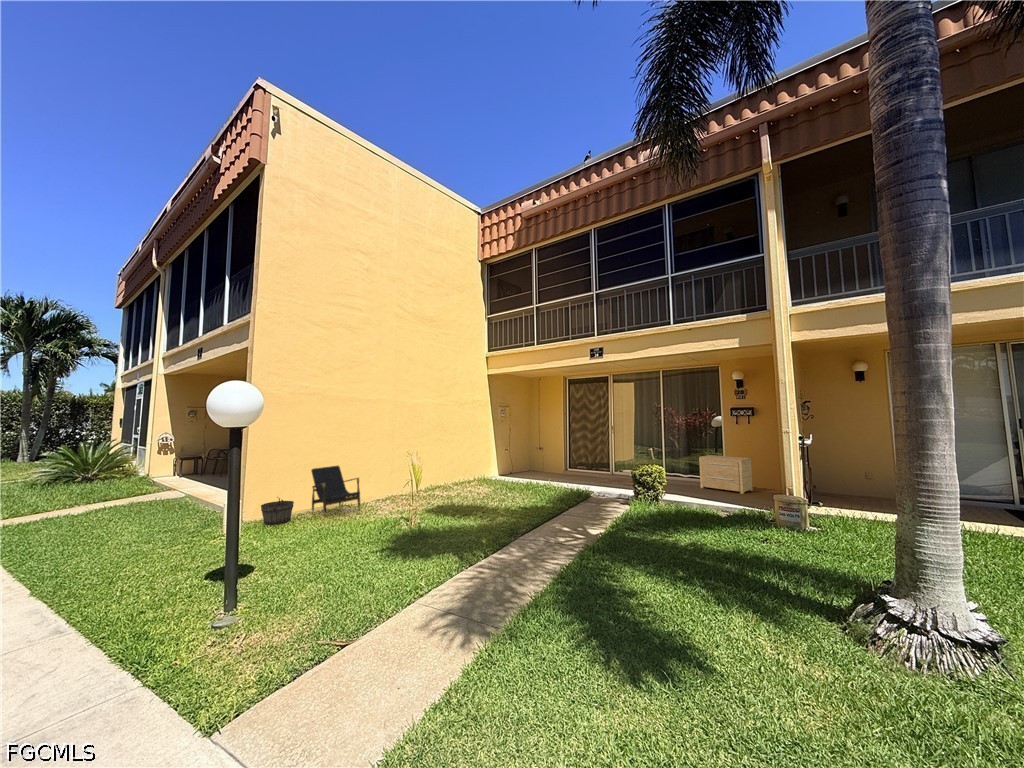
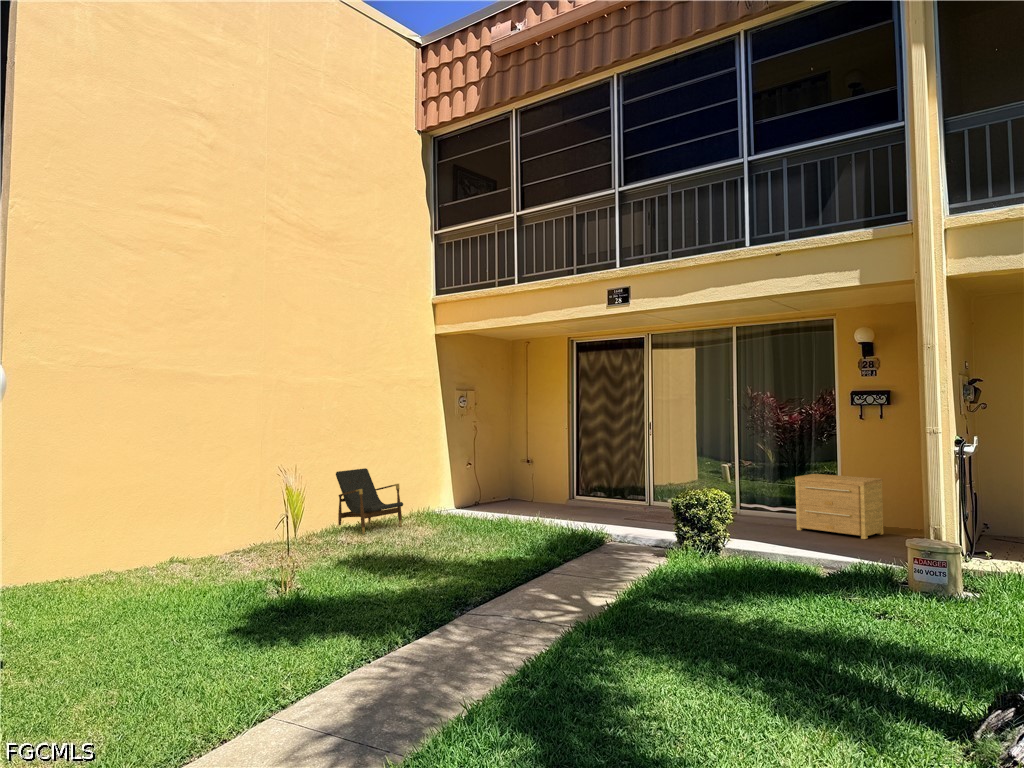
lounge chair: present [311,466,360,517] -> present [336,468,403,534]
wooden bucket: present [261,497,294,525] -> none [29,546,87,594]

